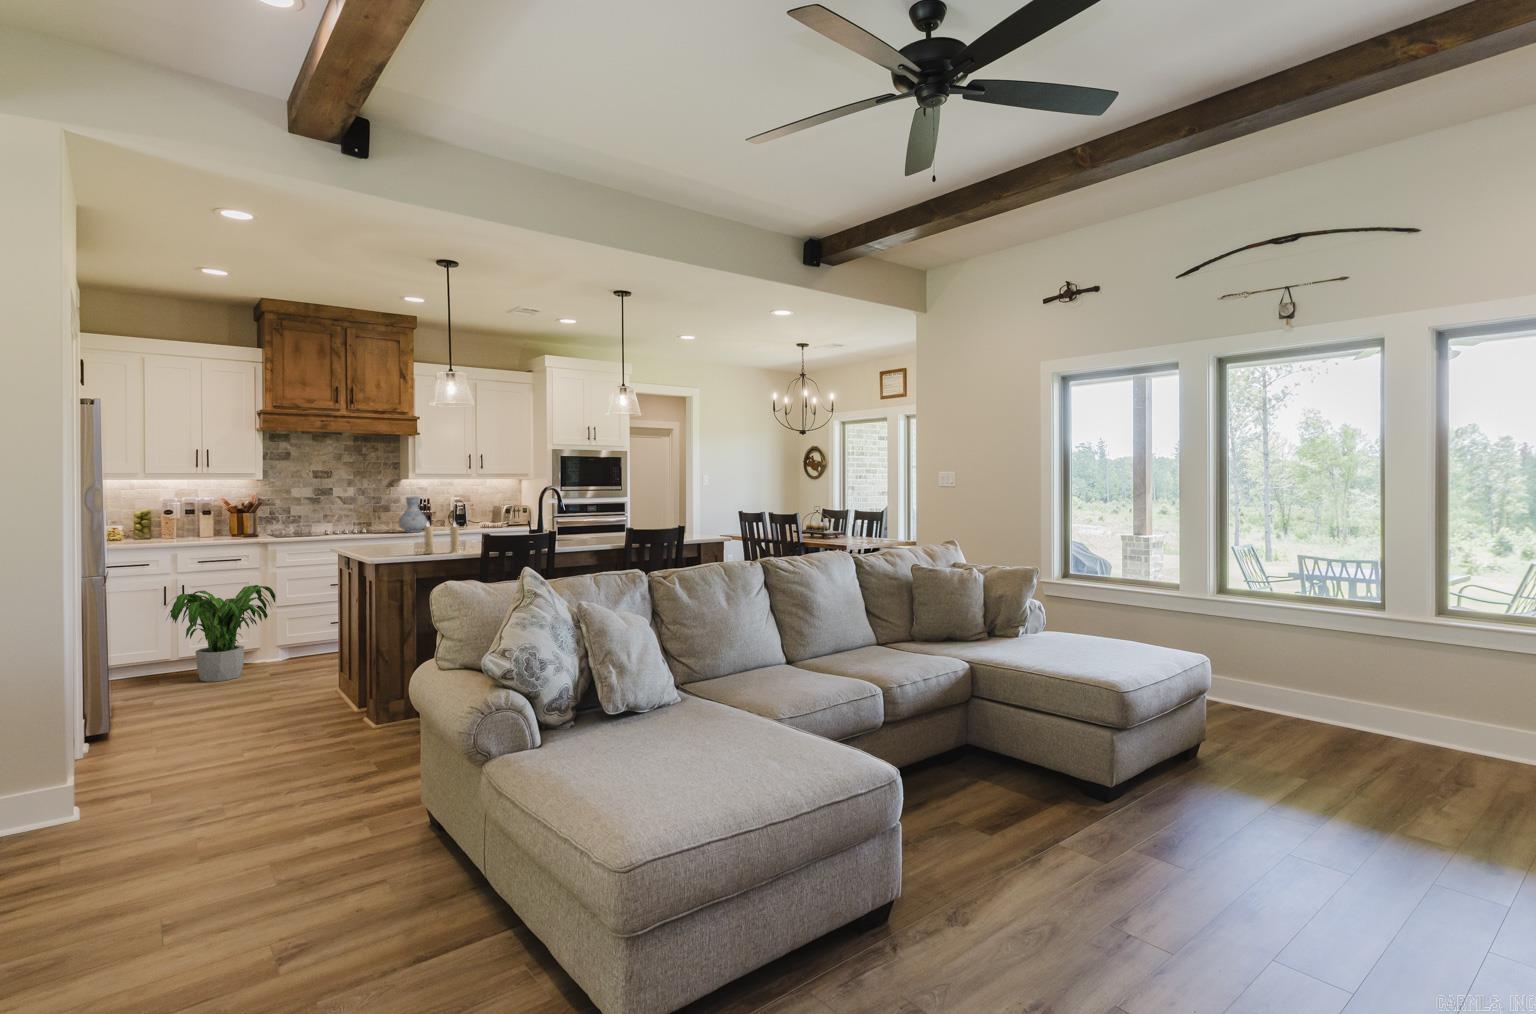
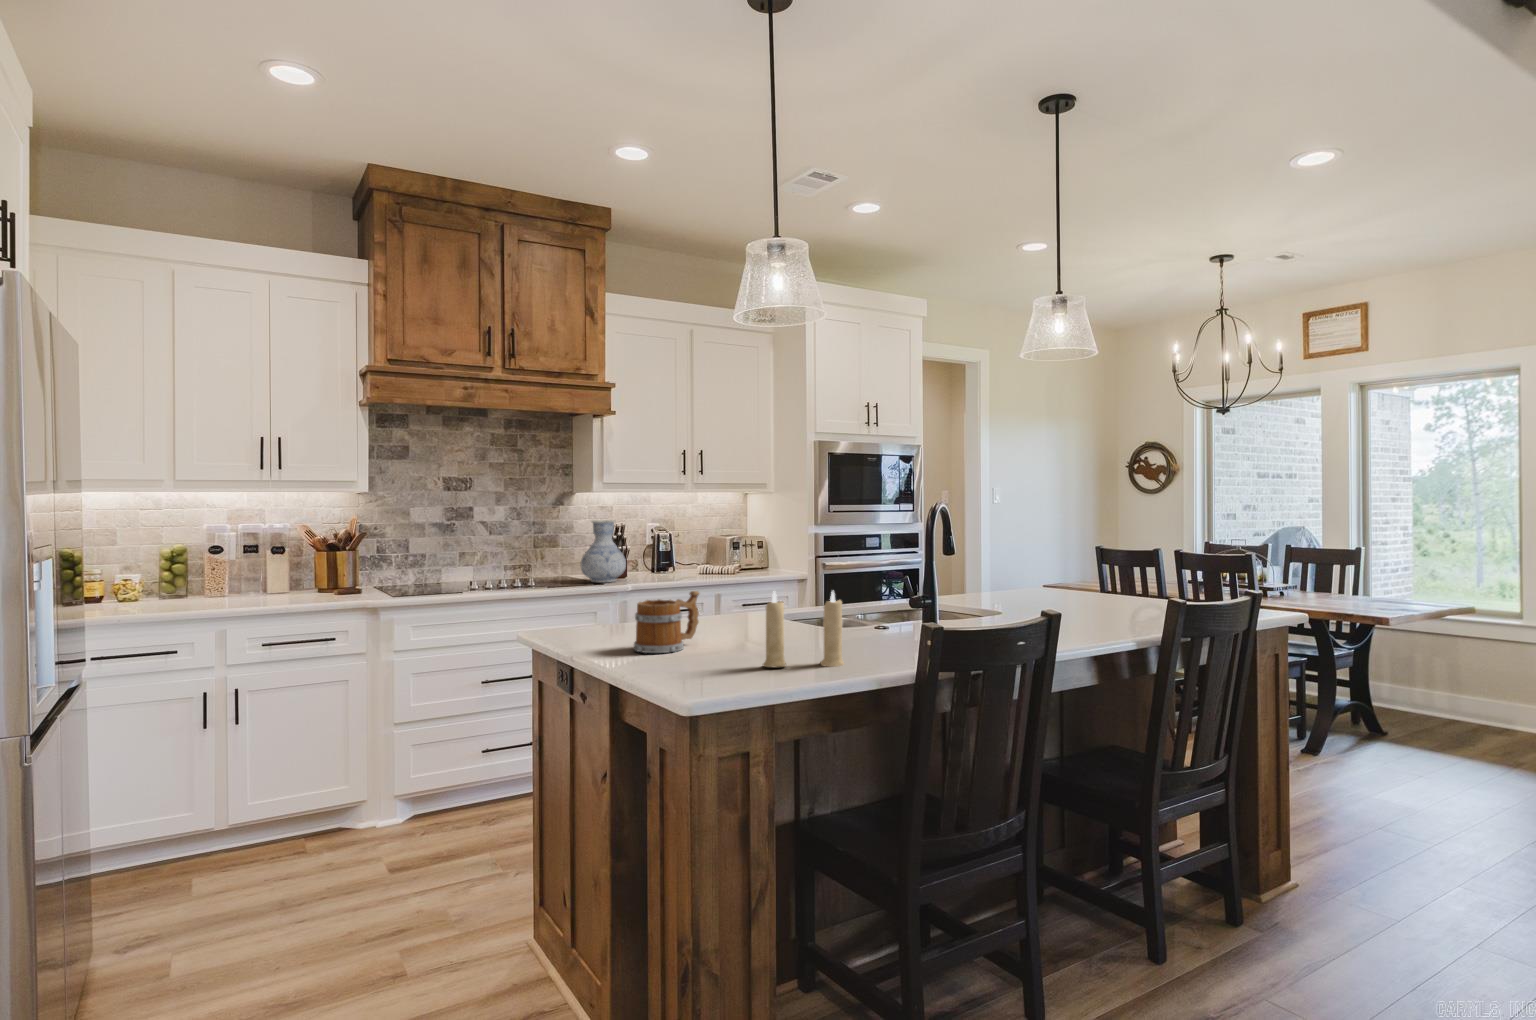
mug: none [378,525,413,552] -> present [634,591,699,653]
potted plant: present [166,585,276,682] -> none [200,689,400,887]

